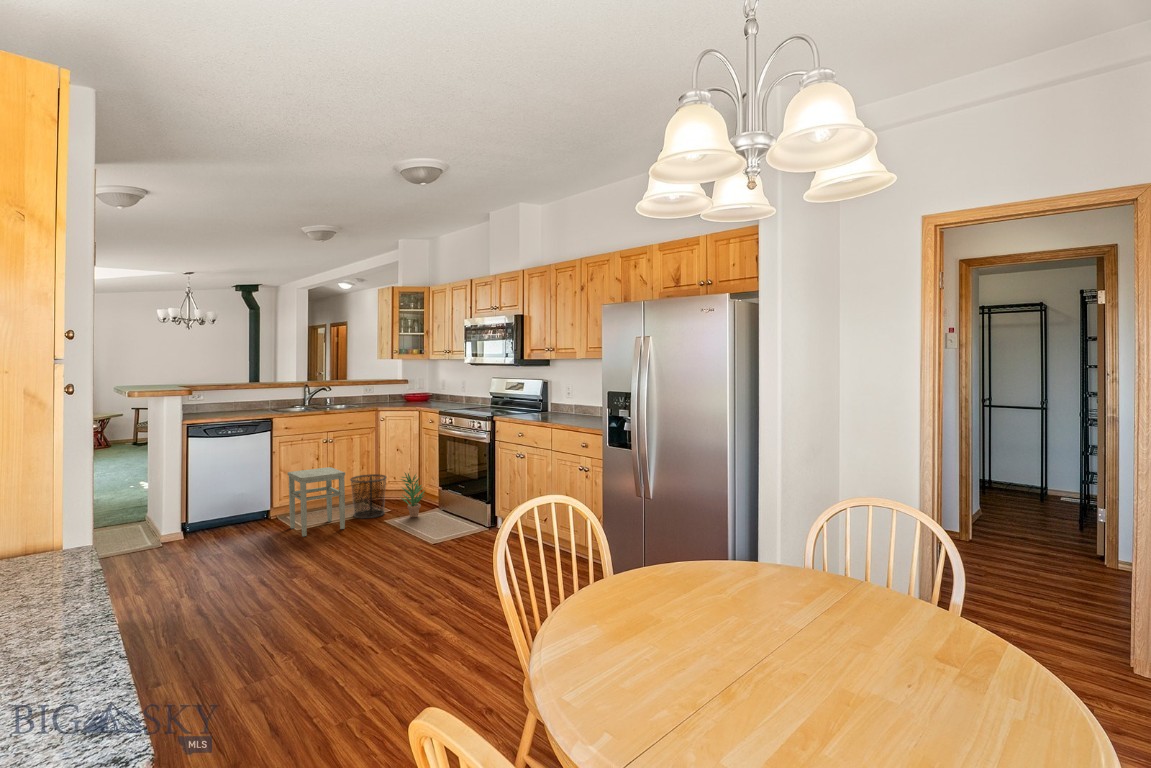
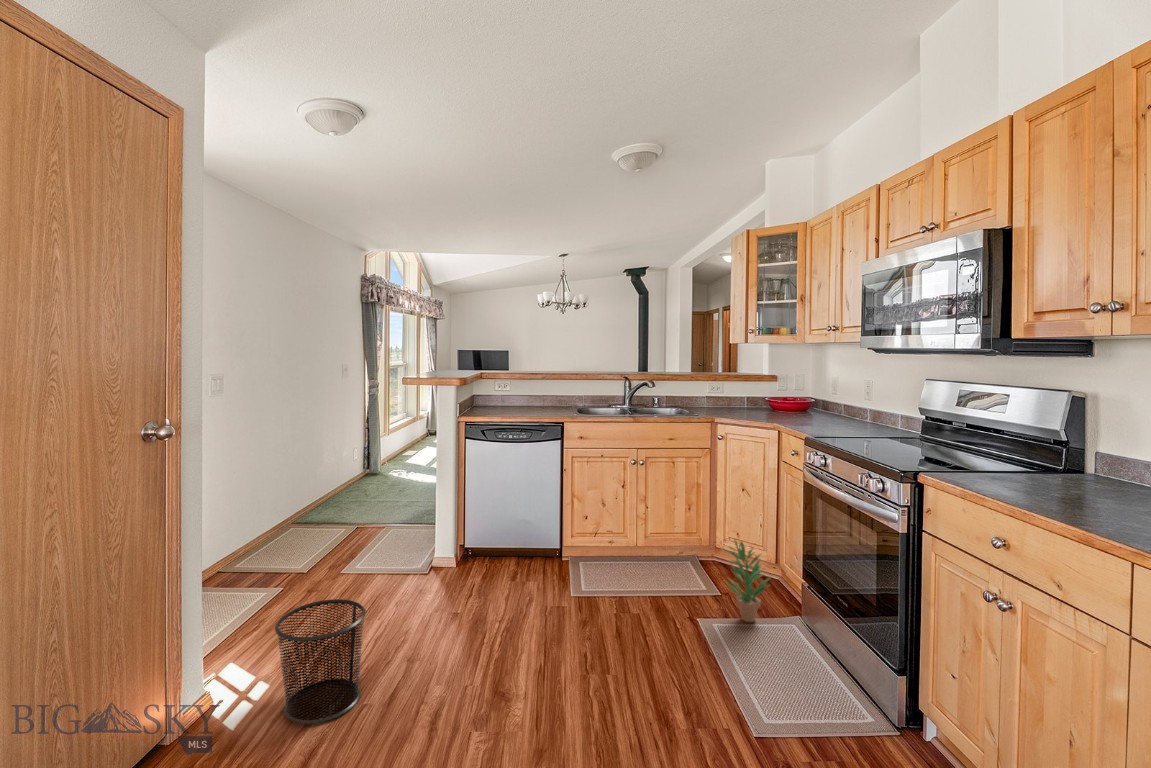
stool: present [288,467,345,536] -> none [562,507,632,616]
waste bin: present [350,474,387,518] -> present [275,599,366,724]

